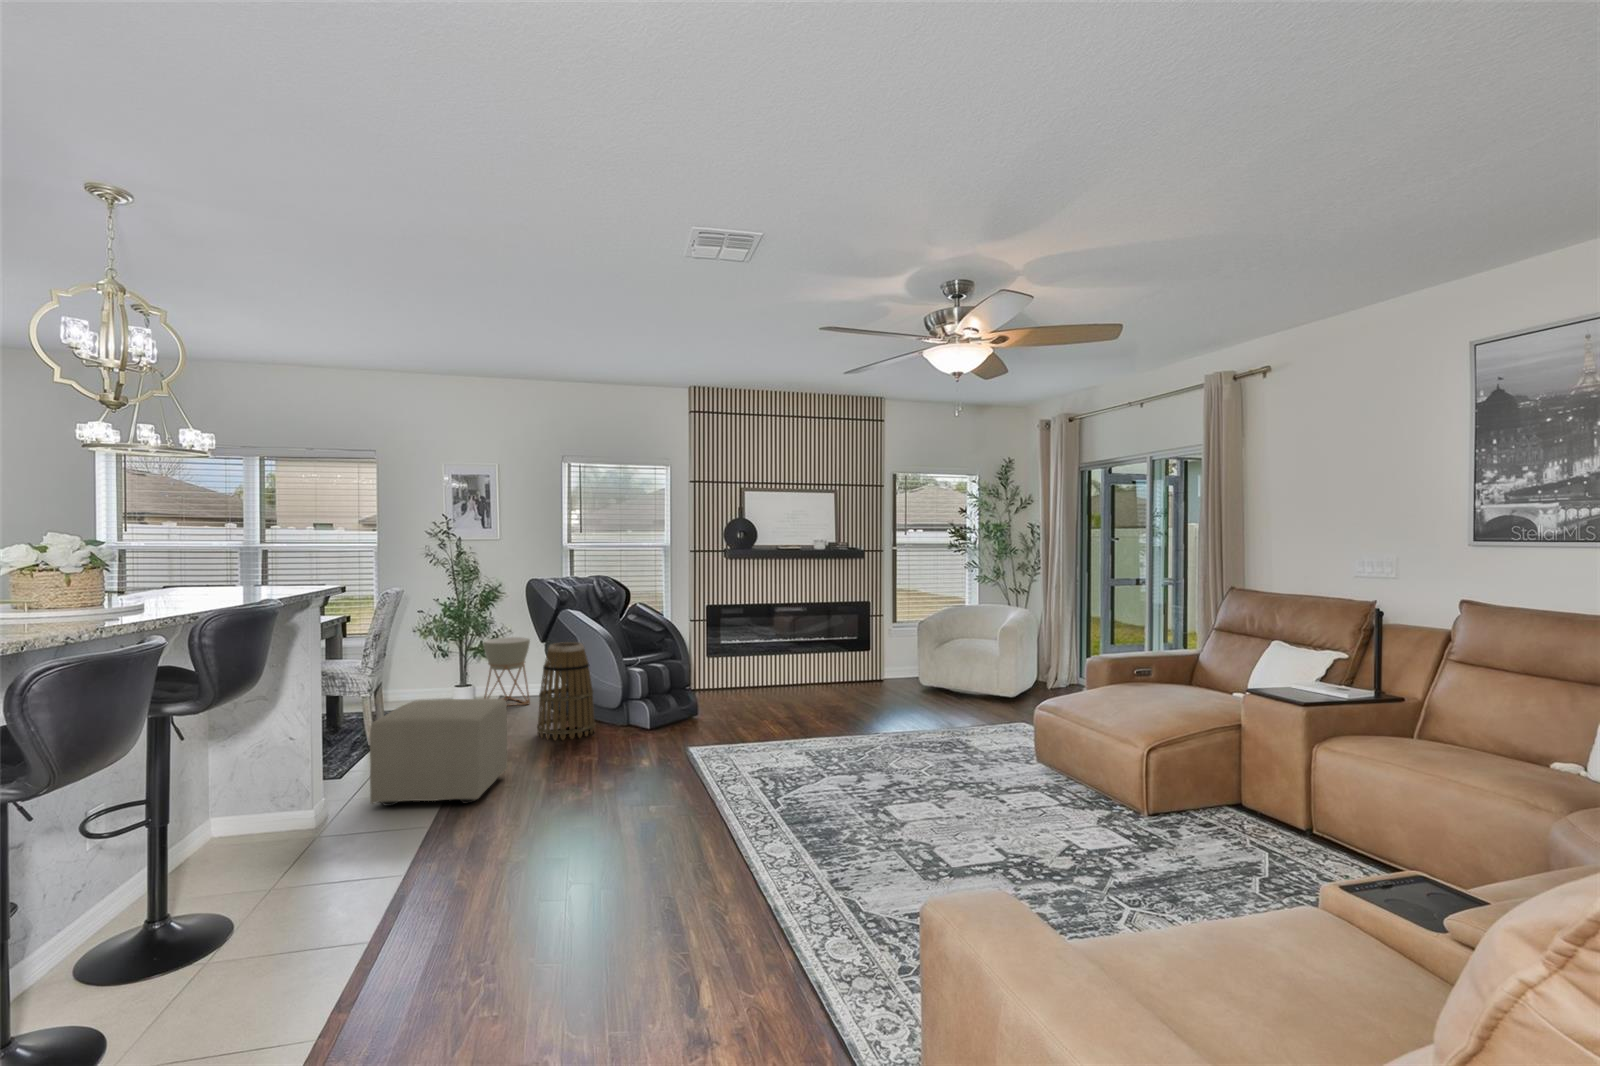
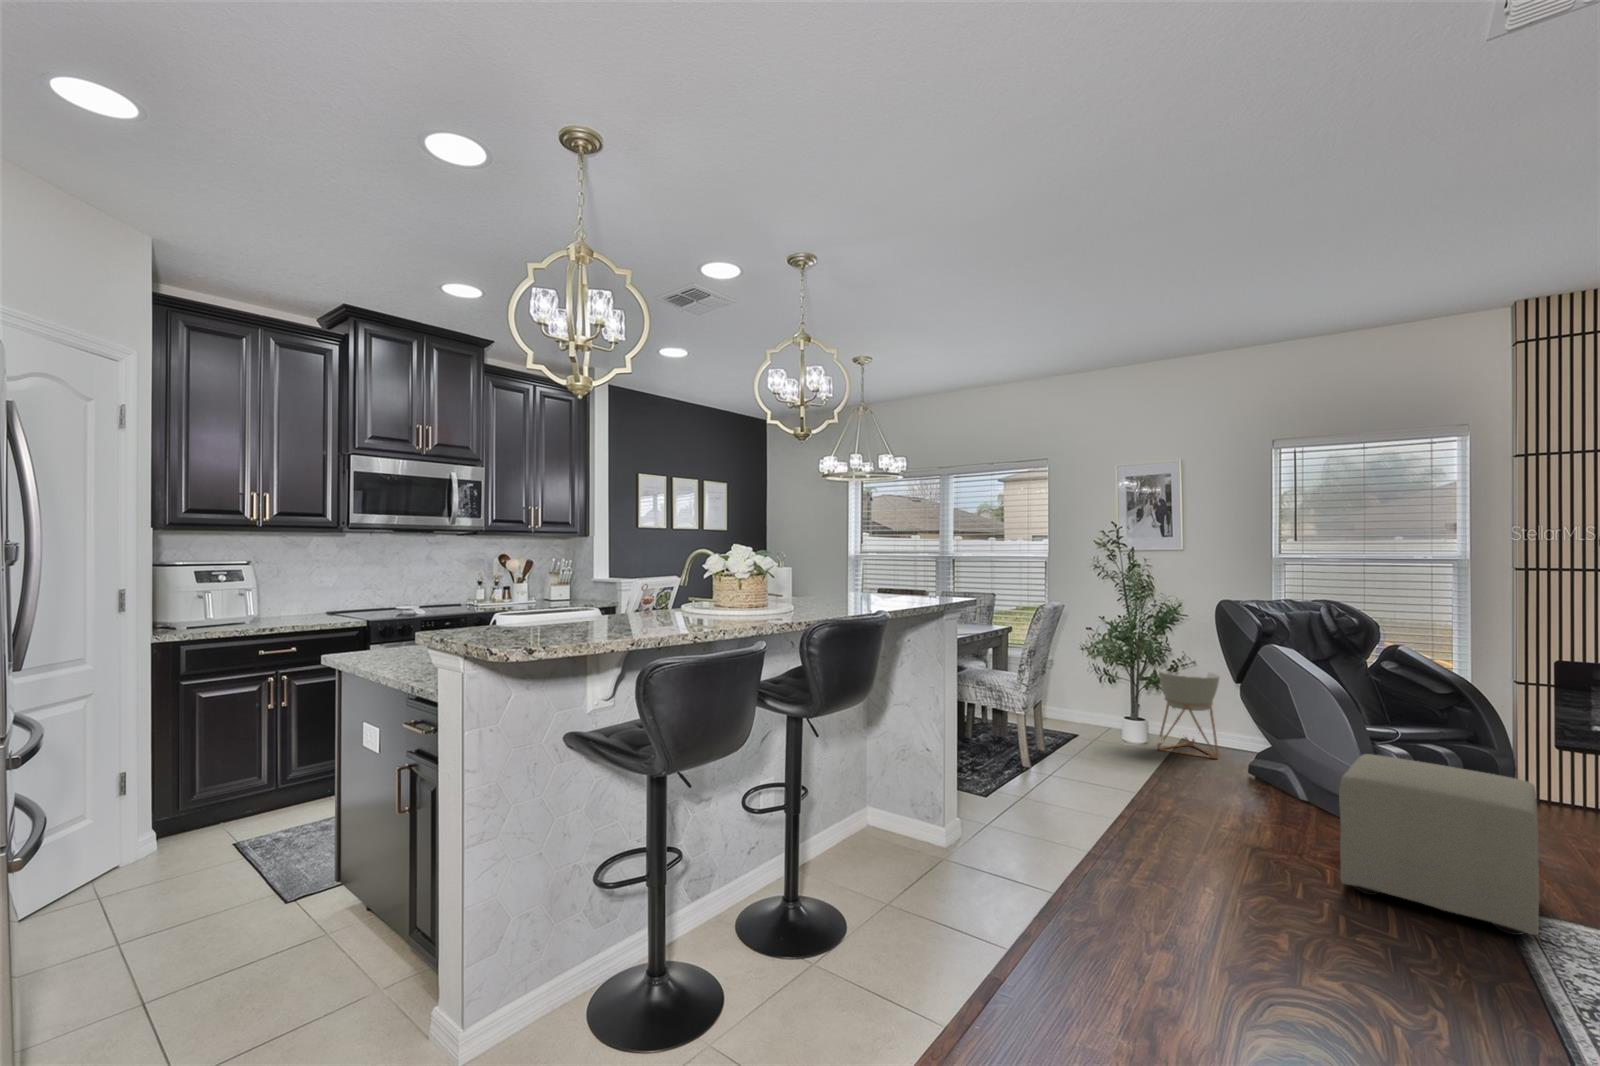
basket: present [537,642,595,740] -> none [1226,688,1318,831]
ottoman: present [370,699,507,806] -> present [1339,754,1540,935]

